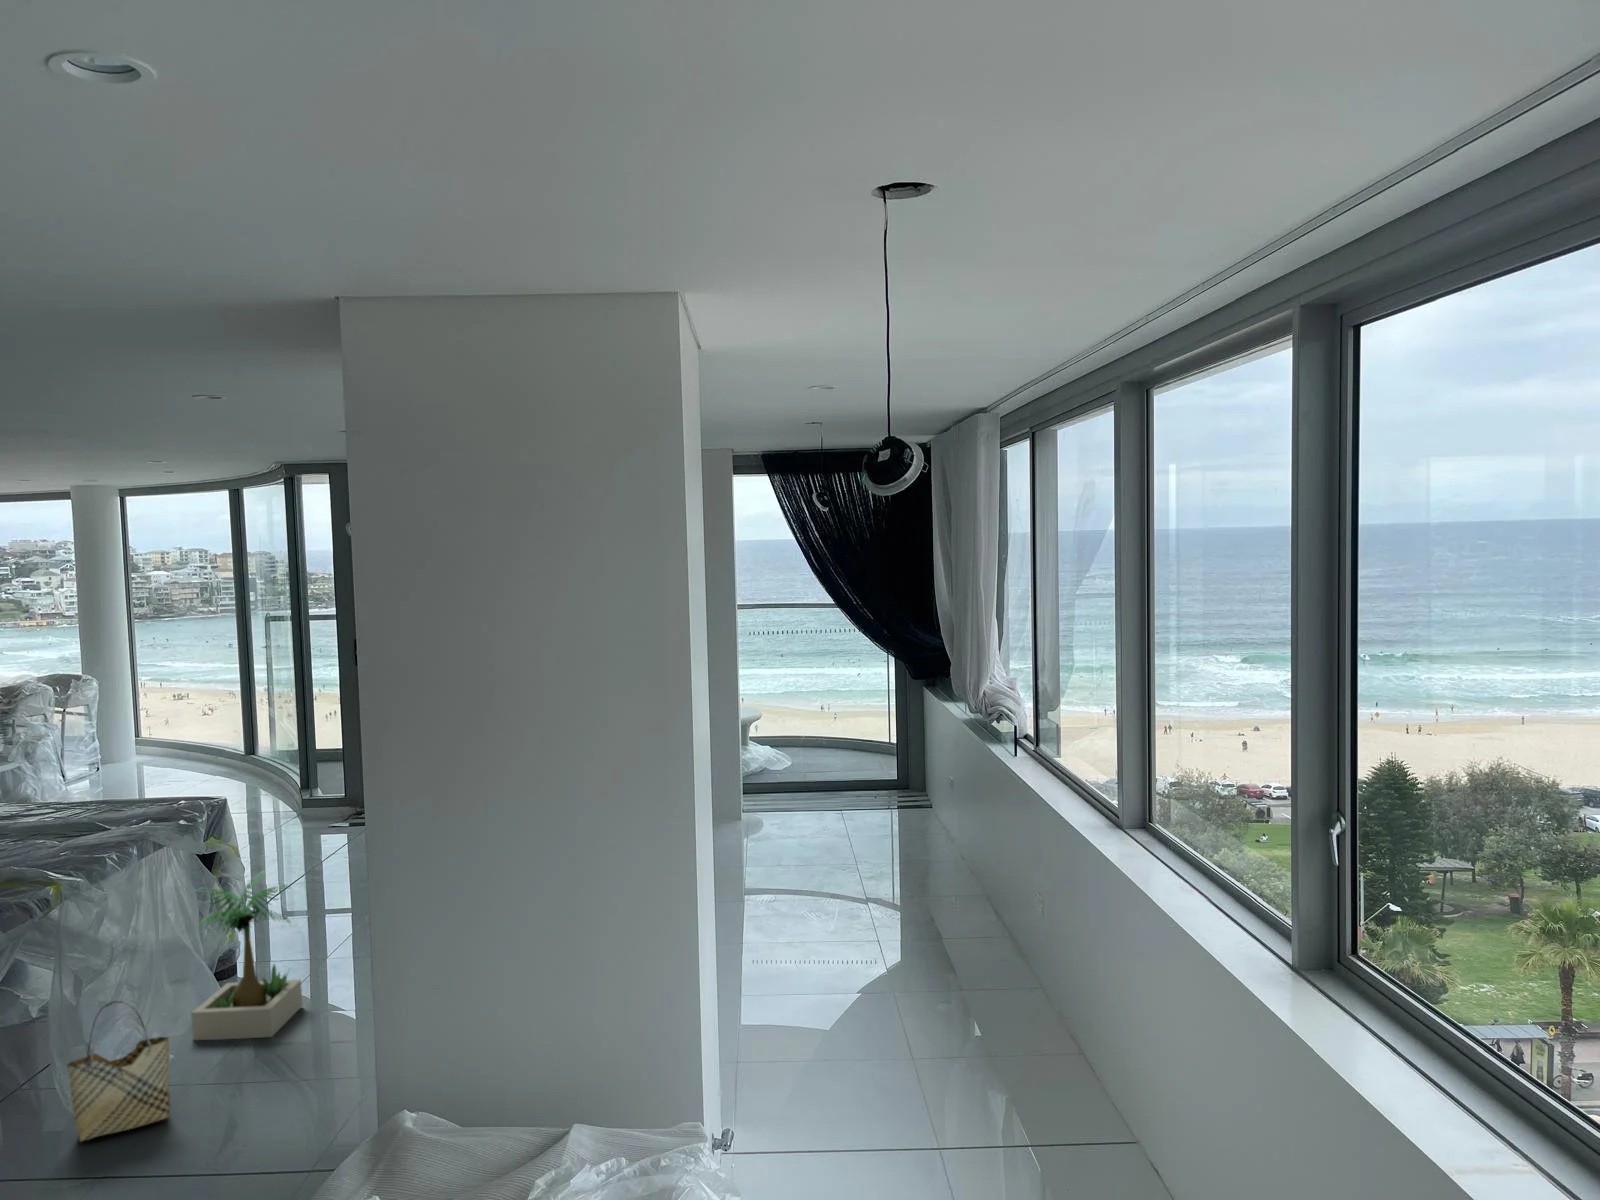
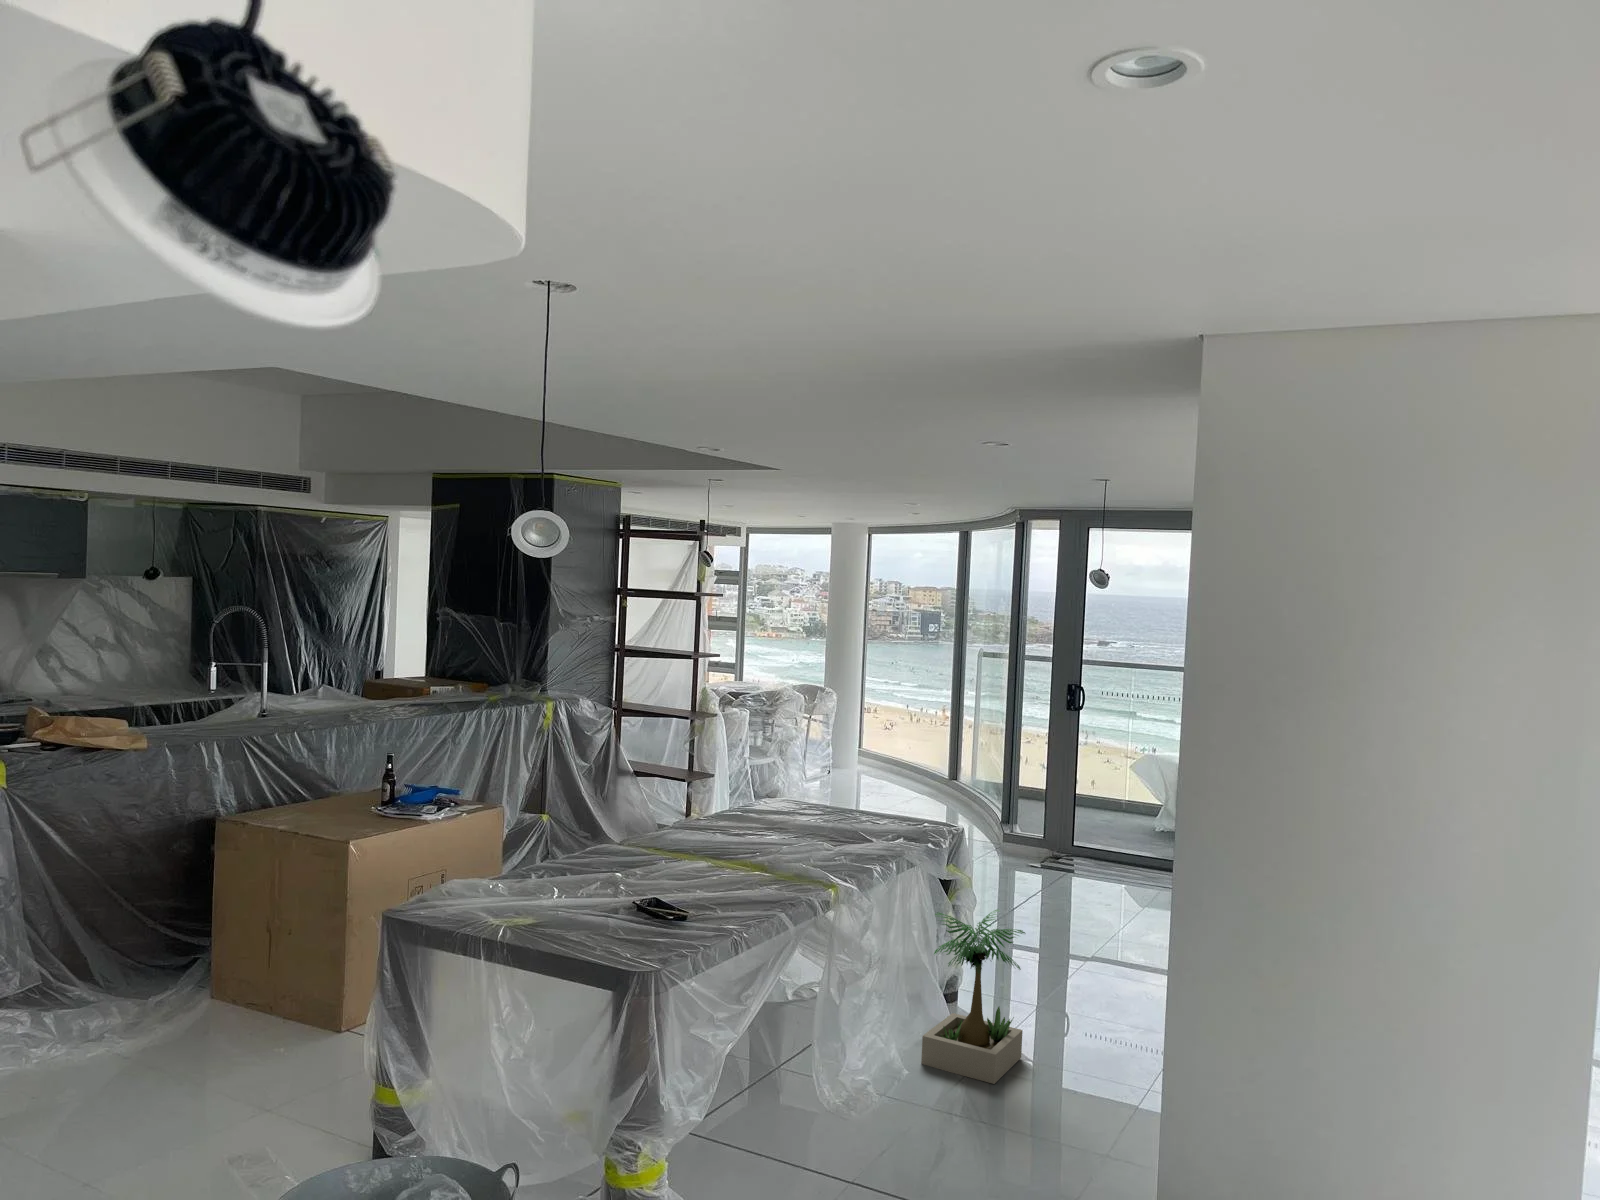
woven basket: present [67,1001,171,1141] -> none [826,1012,913,1144]

